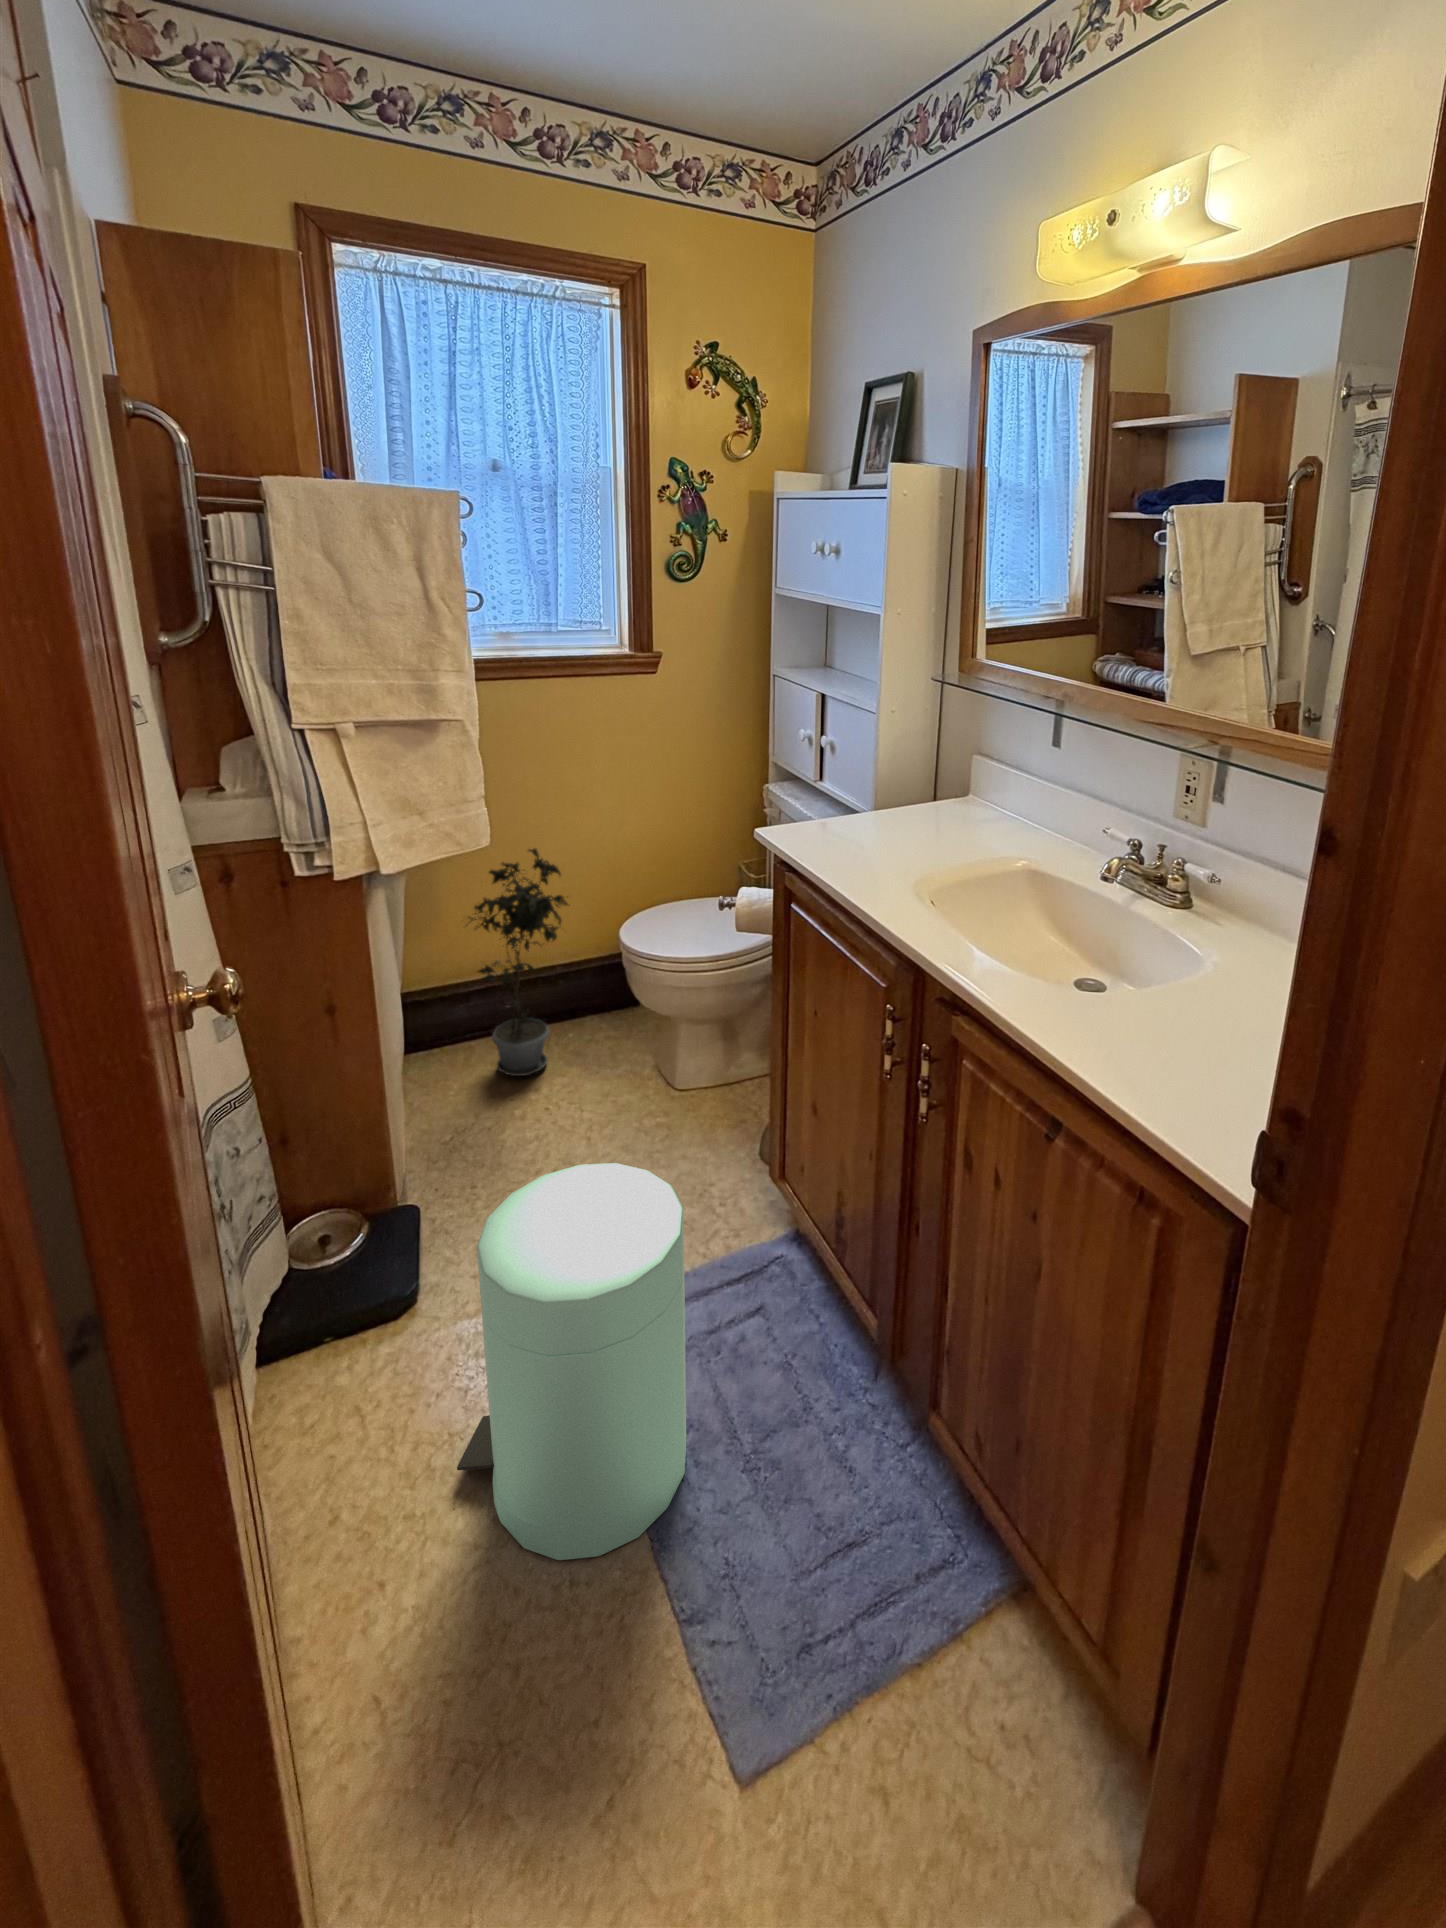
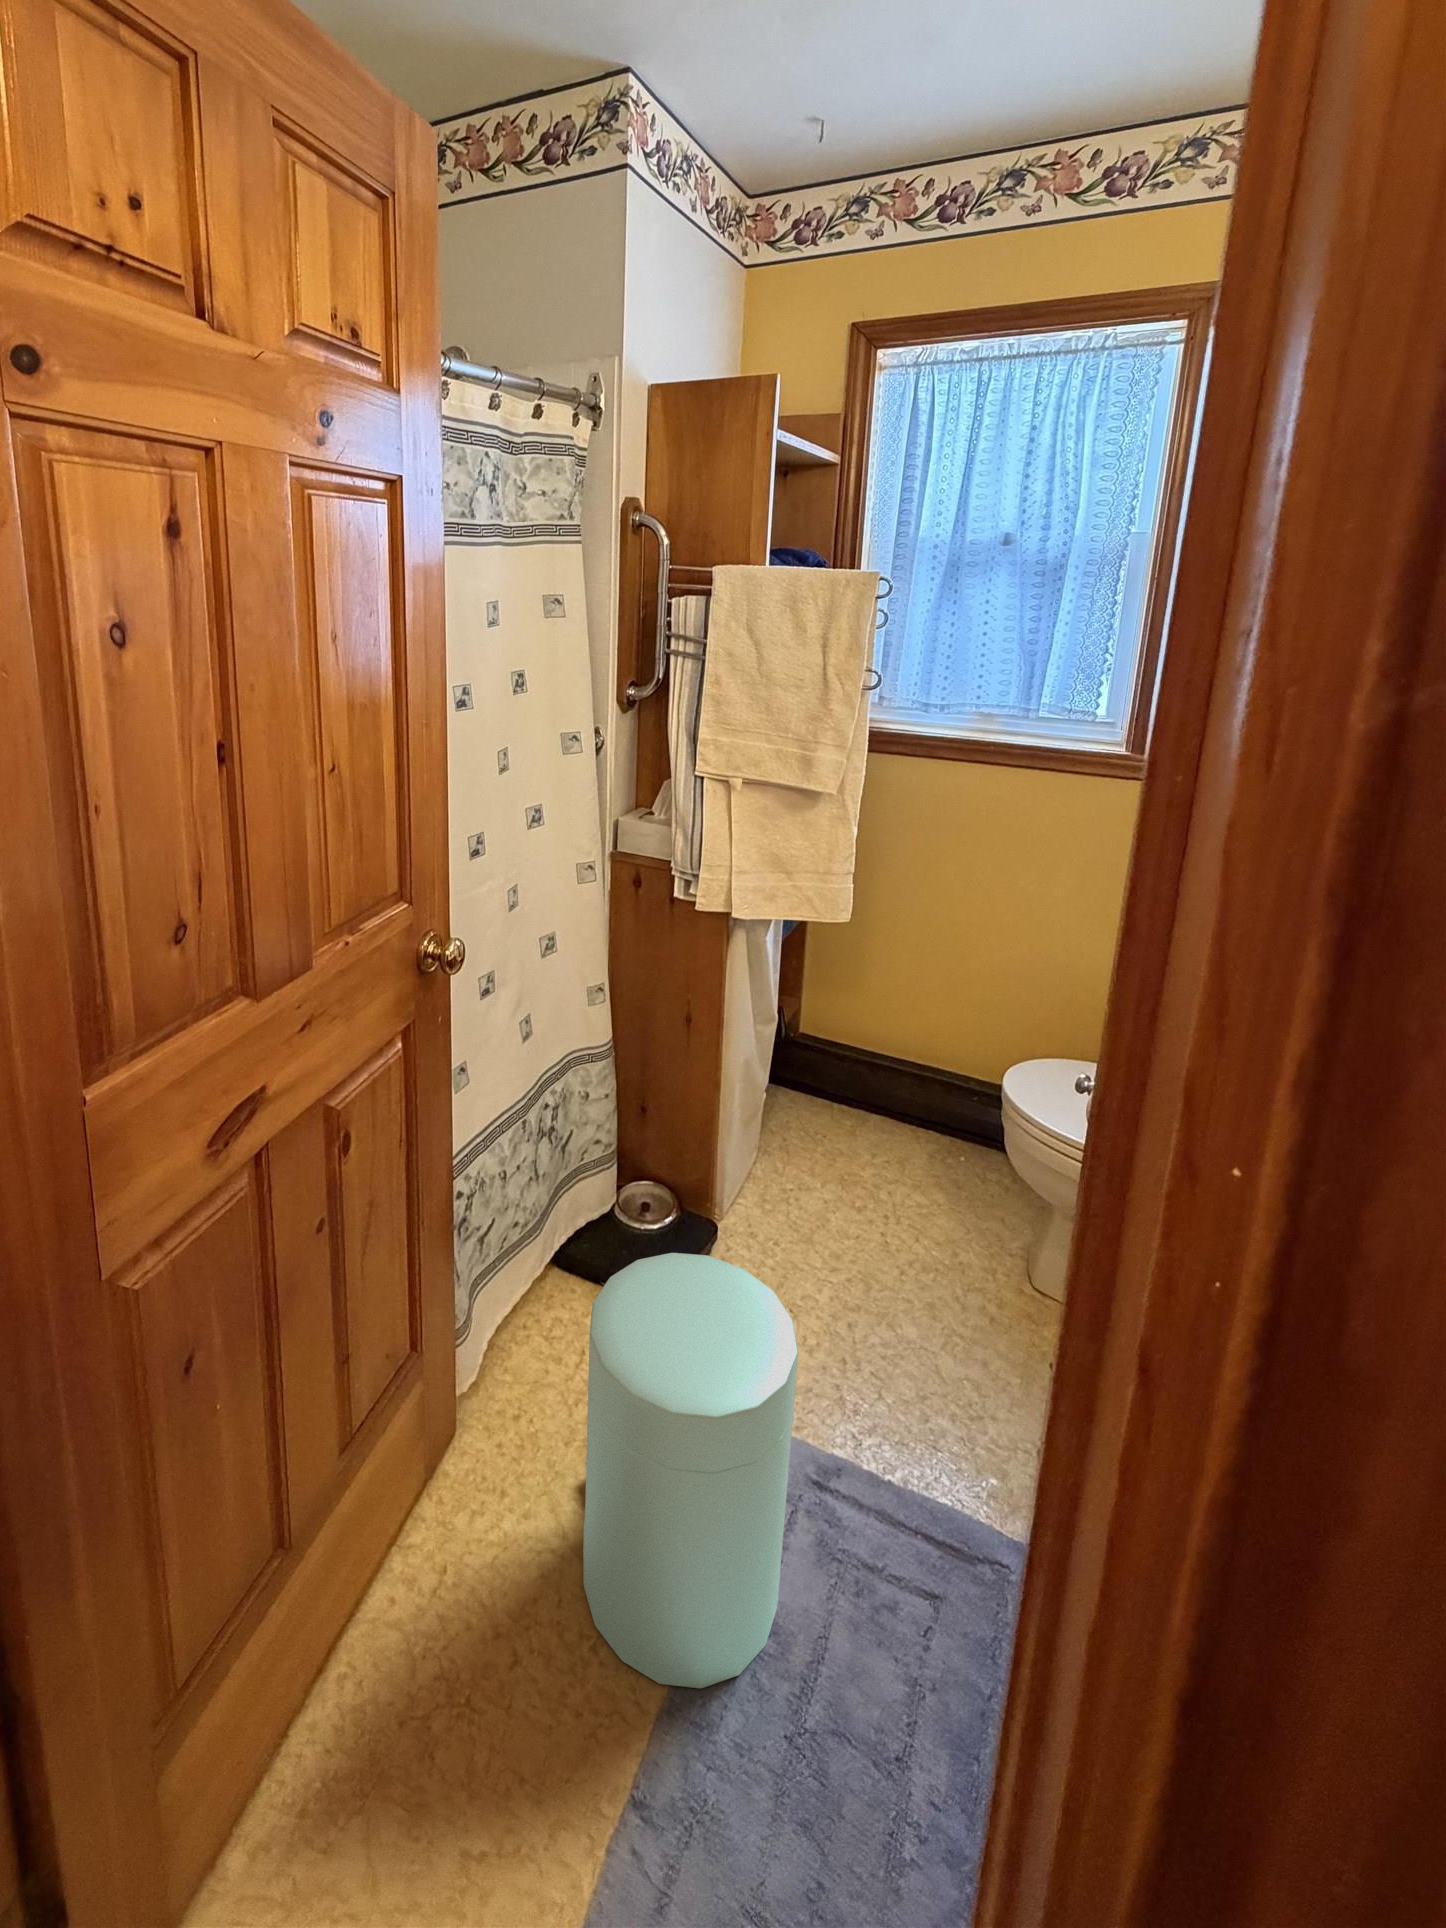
potted plant: present [469,848,569,1076] -> none [859,941,974,1172]

